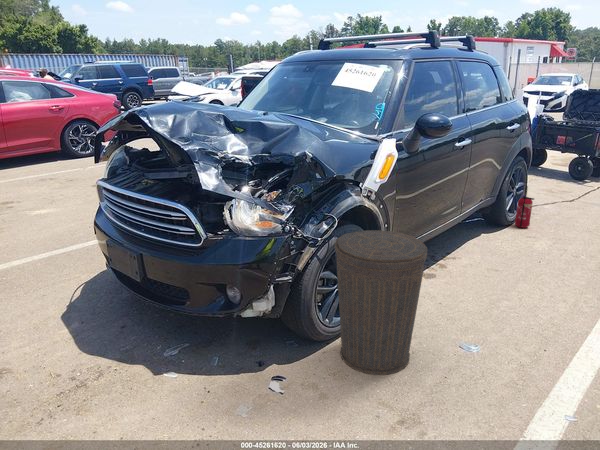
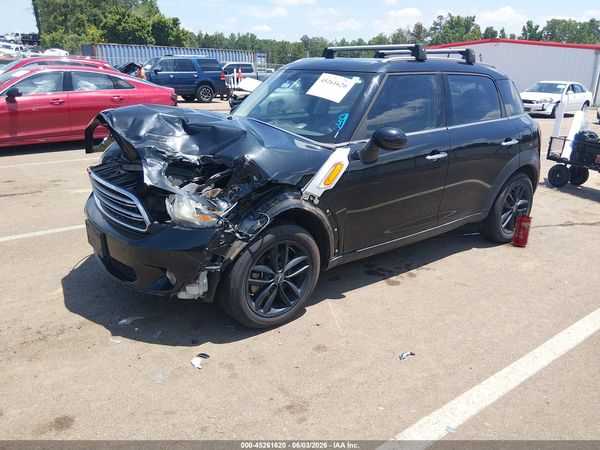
trash can: present [335,230,427,375] -> none [262,232,346,366]

